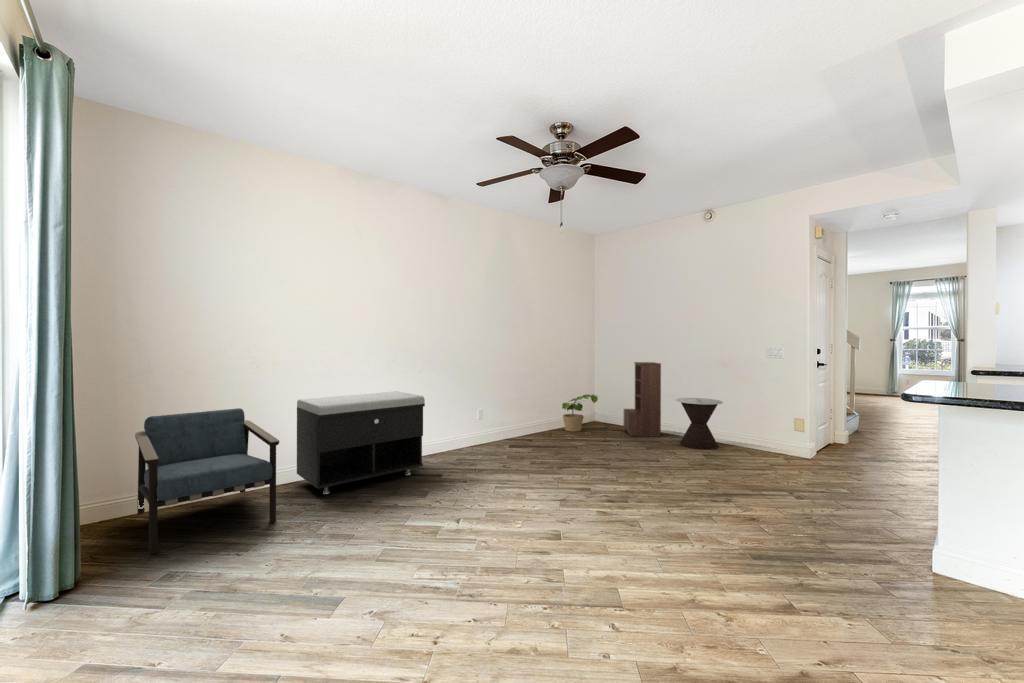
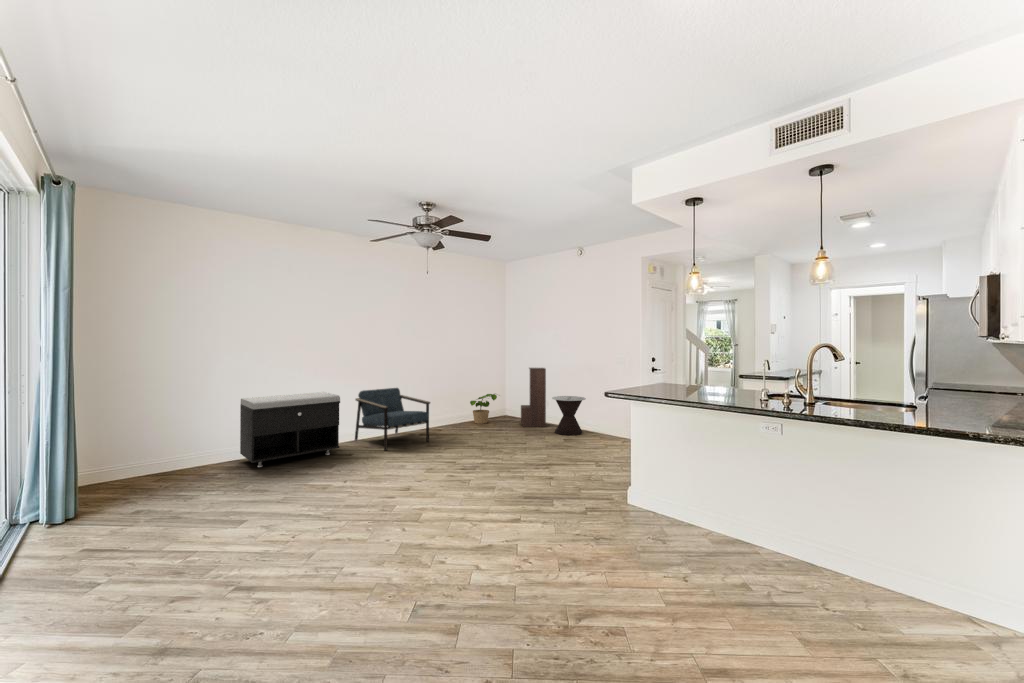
armchair: present [135,408,279,554] -> present [355,388,430,451]

